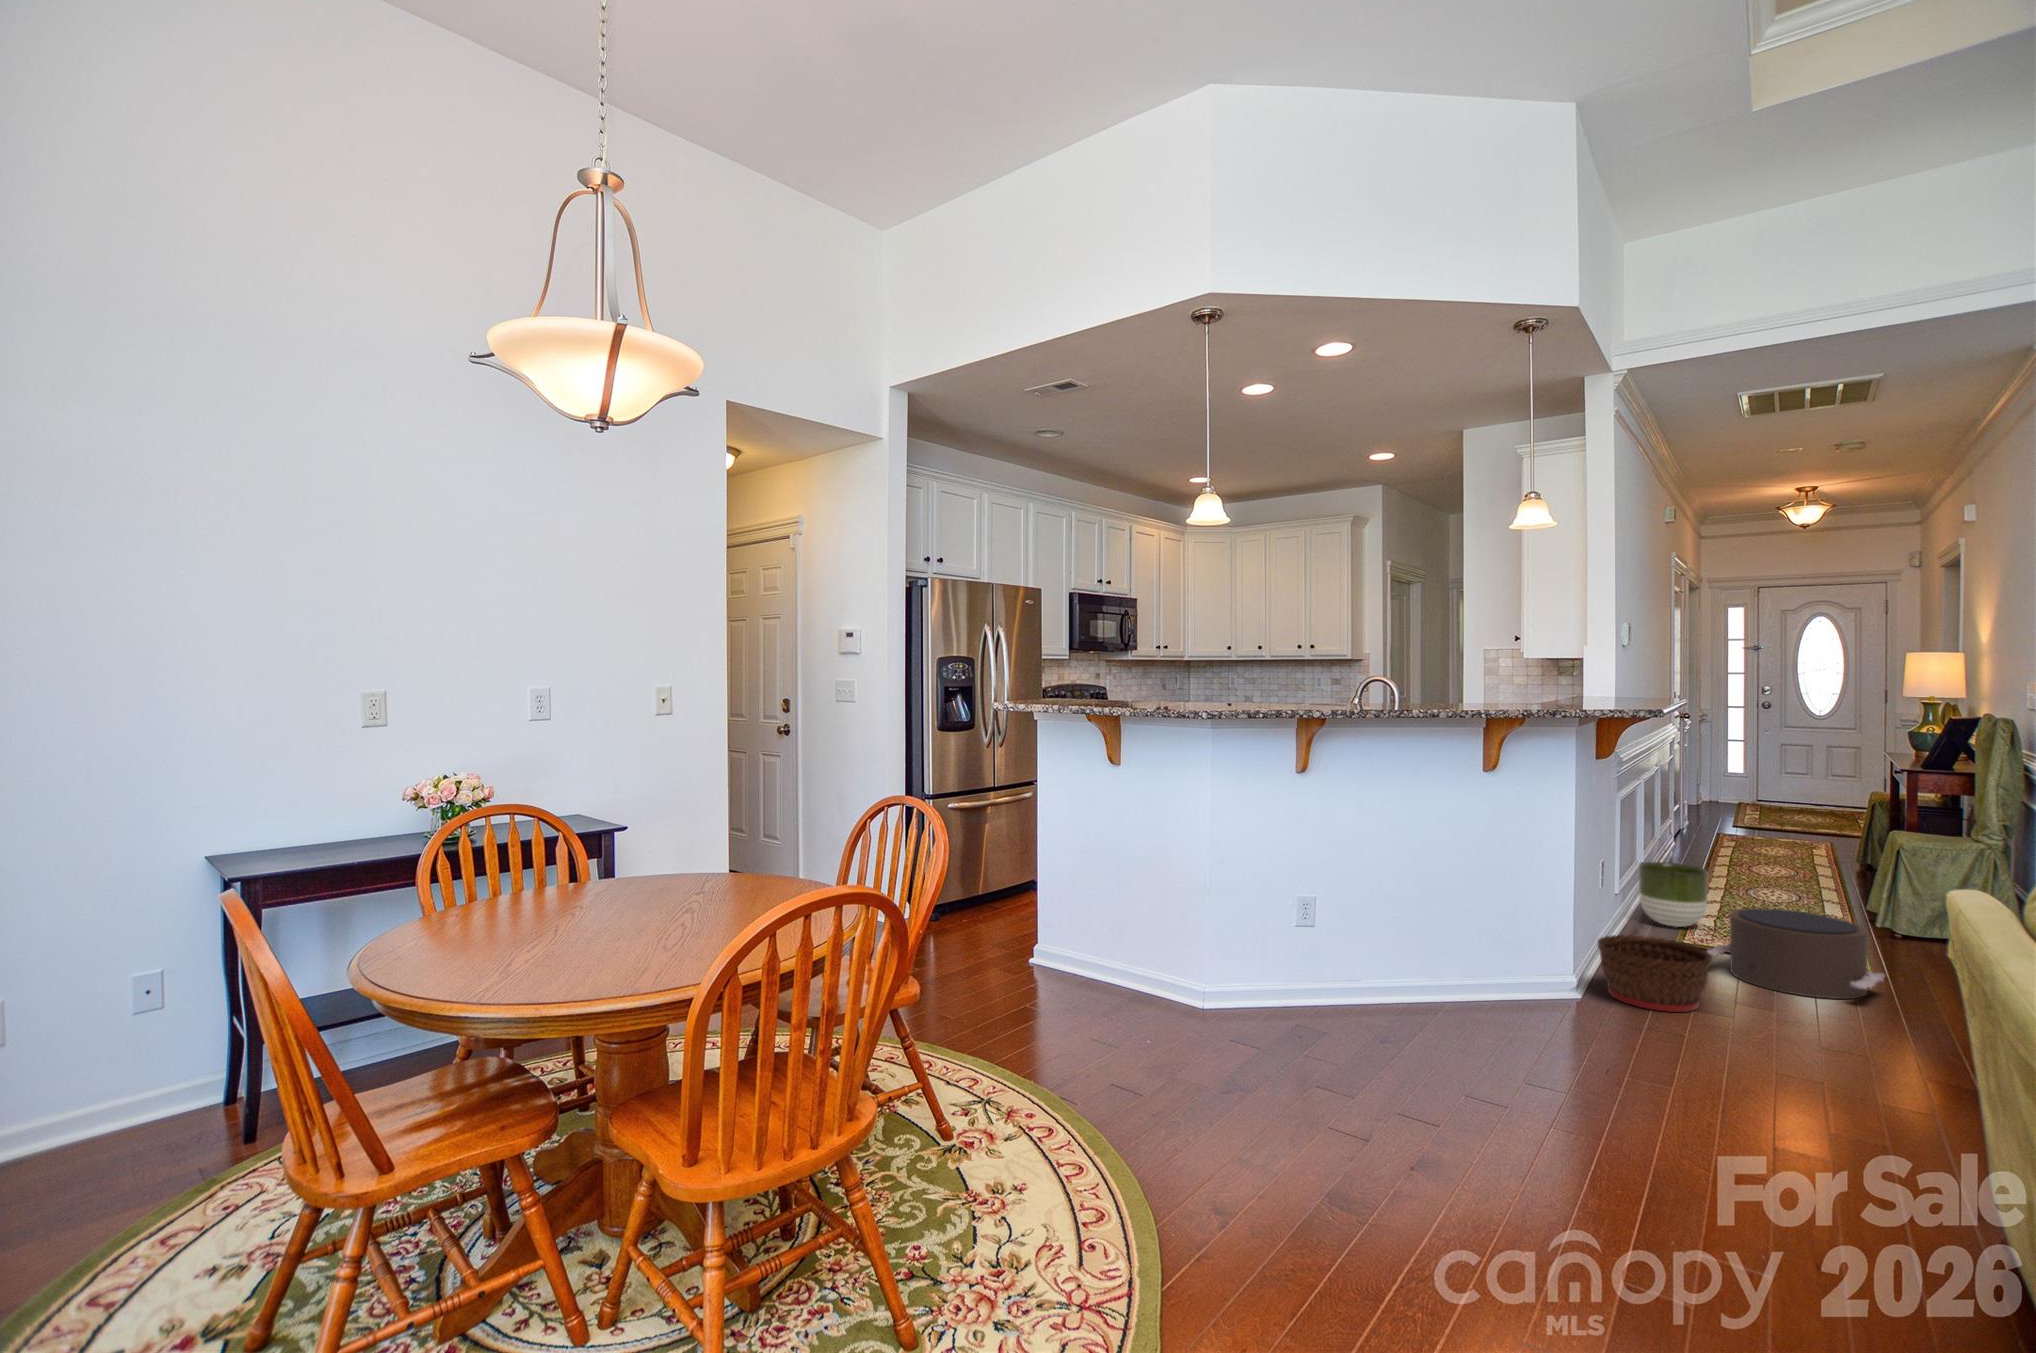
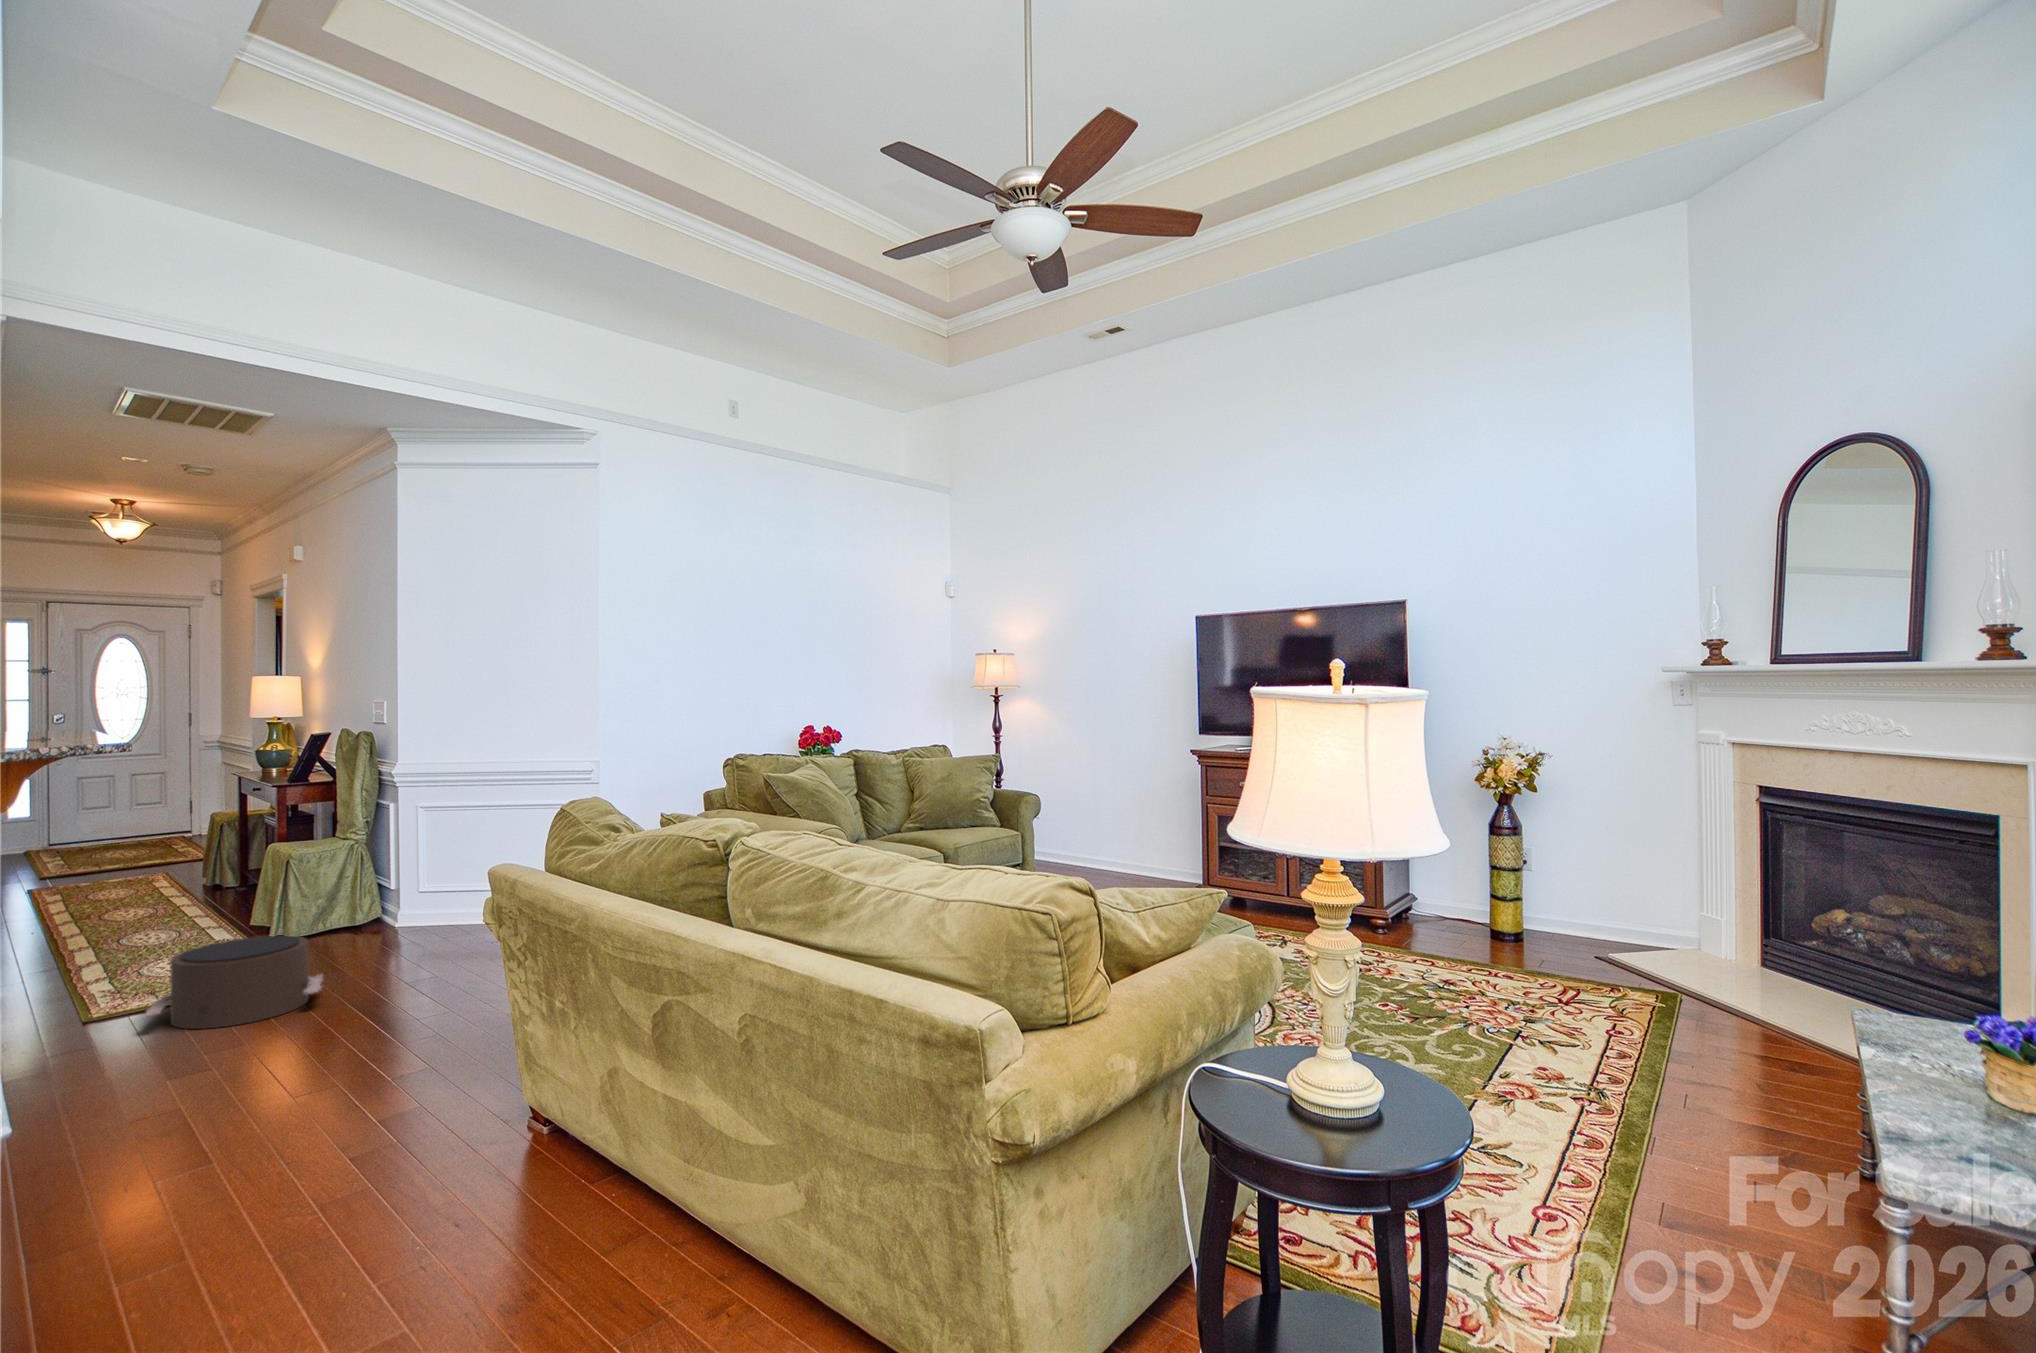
planter: present [1639,862,1708,927] -> none [16,925,110,1005]
basket: present [1598,935,1712,1012] -> none [32,1006,187,1104]

